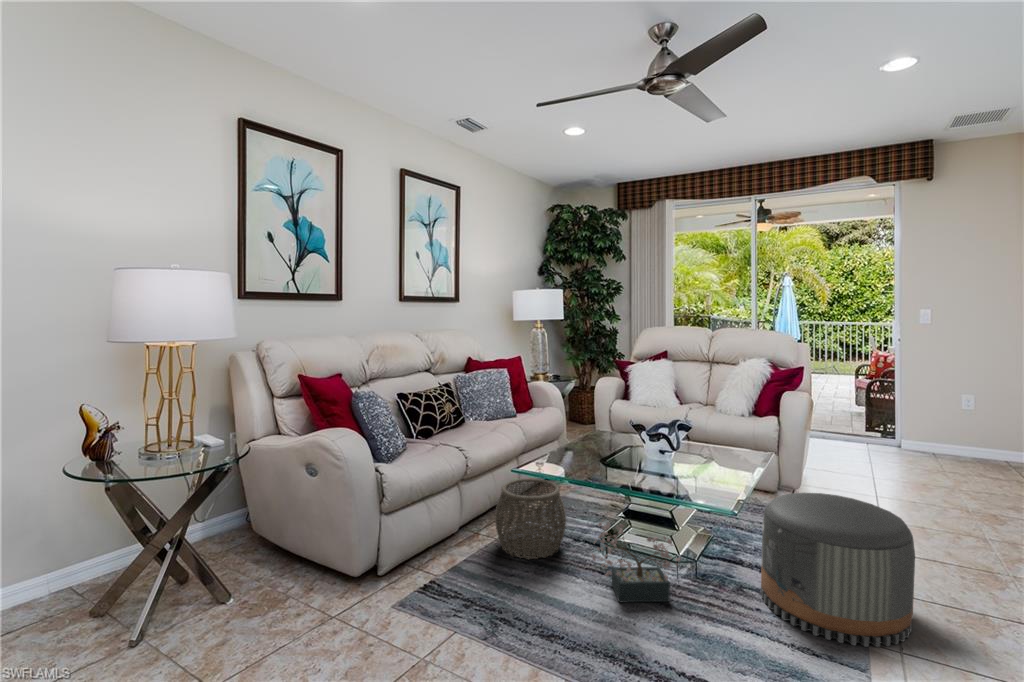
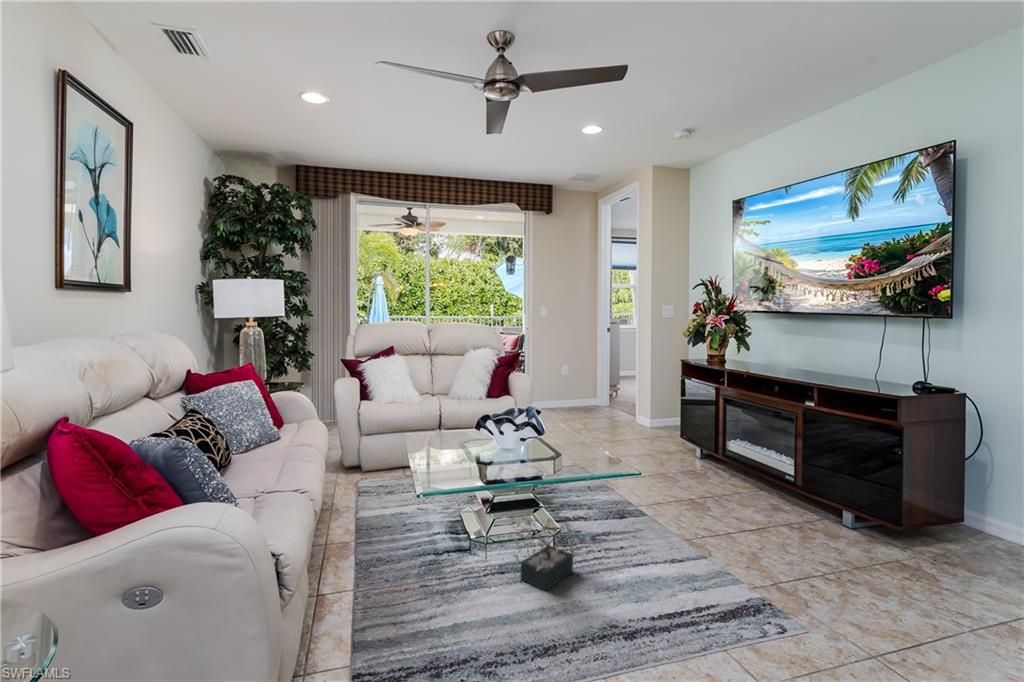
woven basket: present [495,479,566,559] -> none [362,498,448,597]
pouf: present [761,493,915,647] -> none [598,446,699,551]

